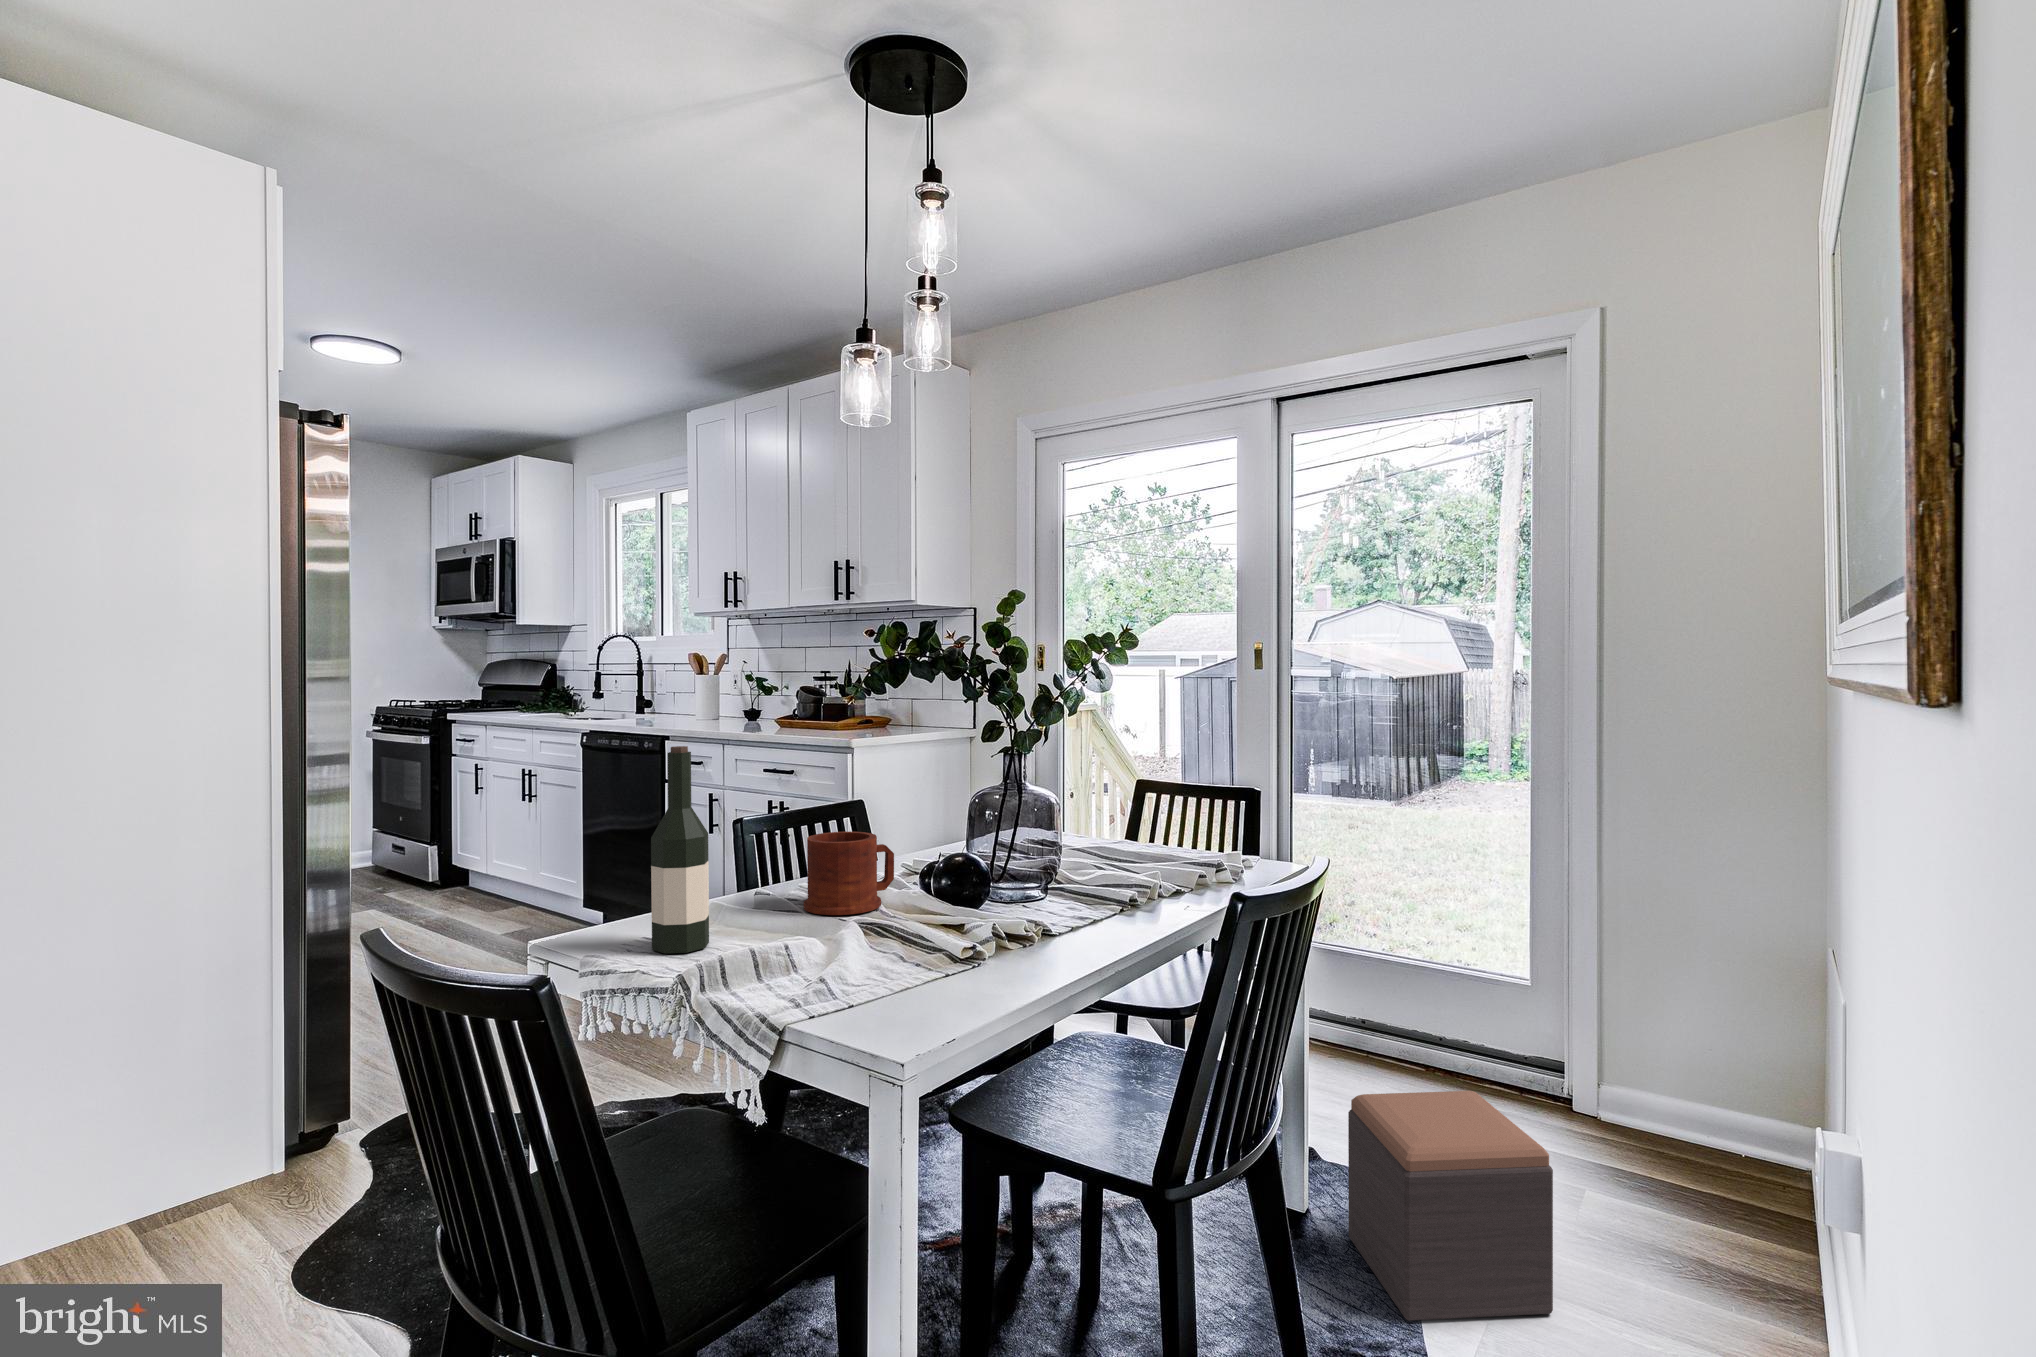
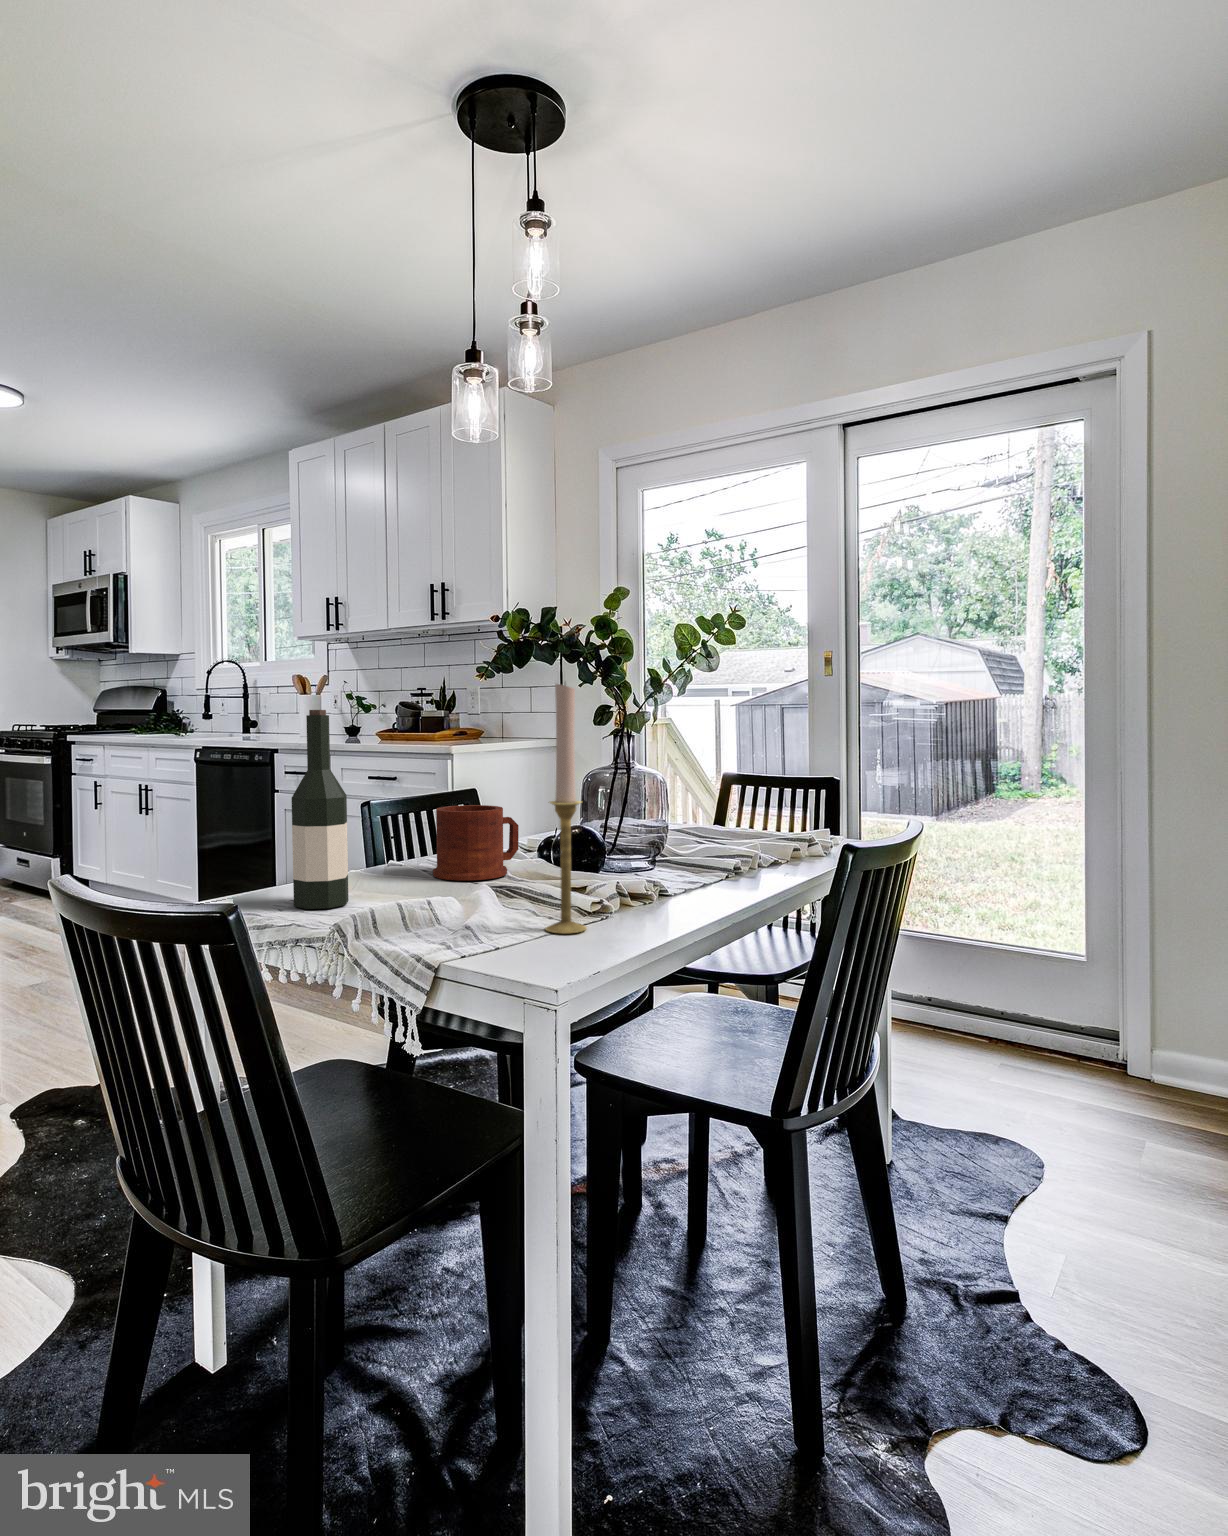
candlestick: none [904,724,948,986] -> present [545,684,587,933]
footstool: present [1348,1091,1553,1321] -> none [929,1049,1125,1252]

